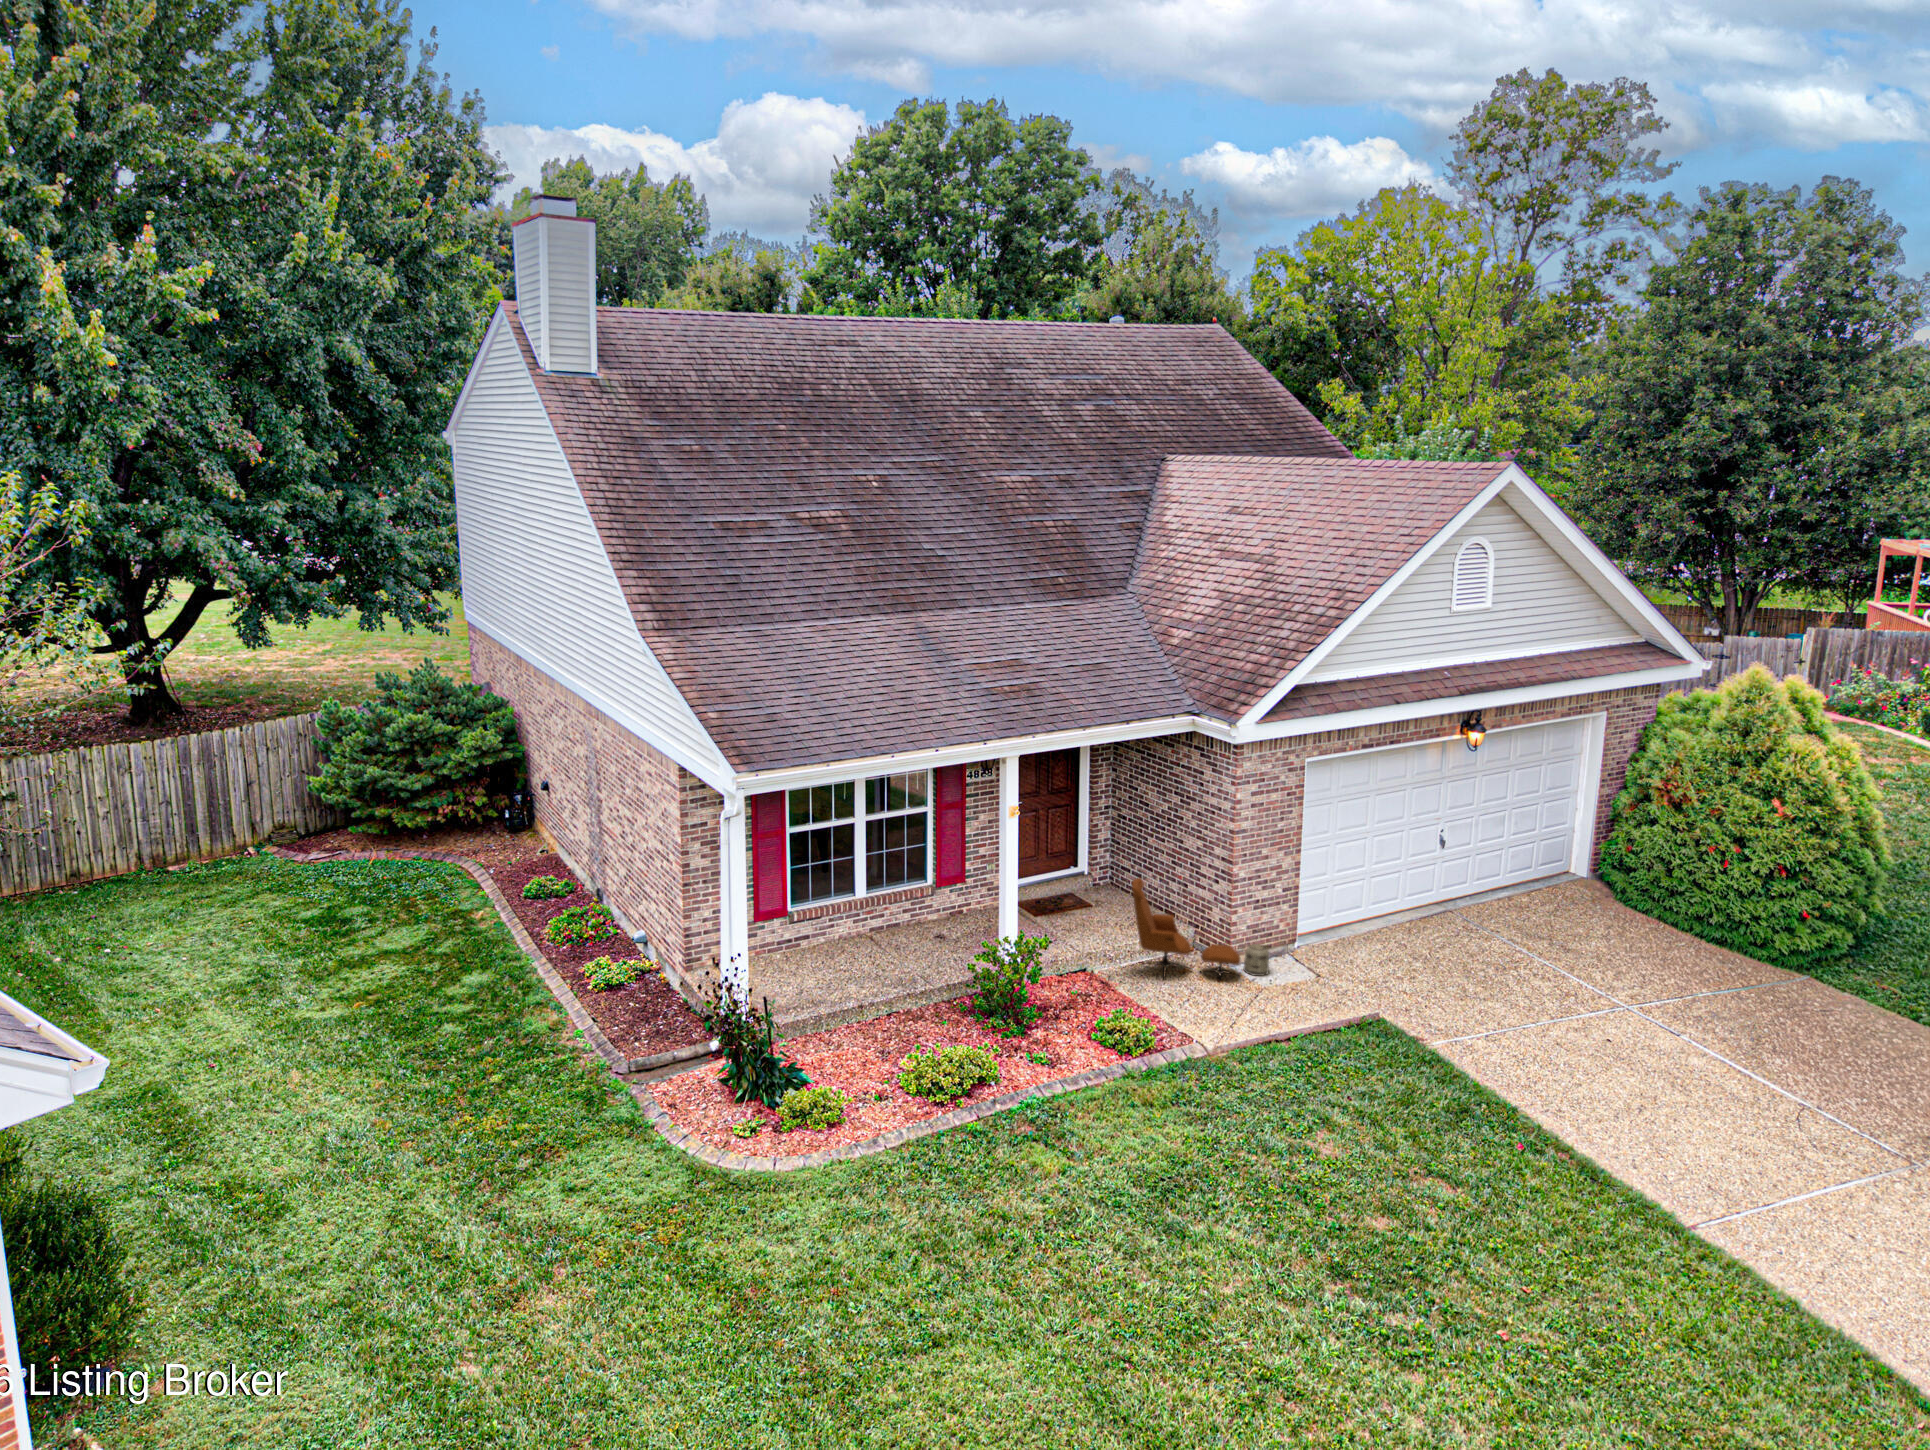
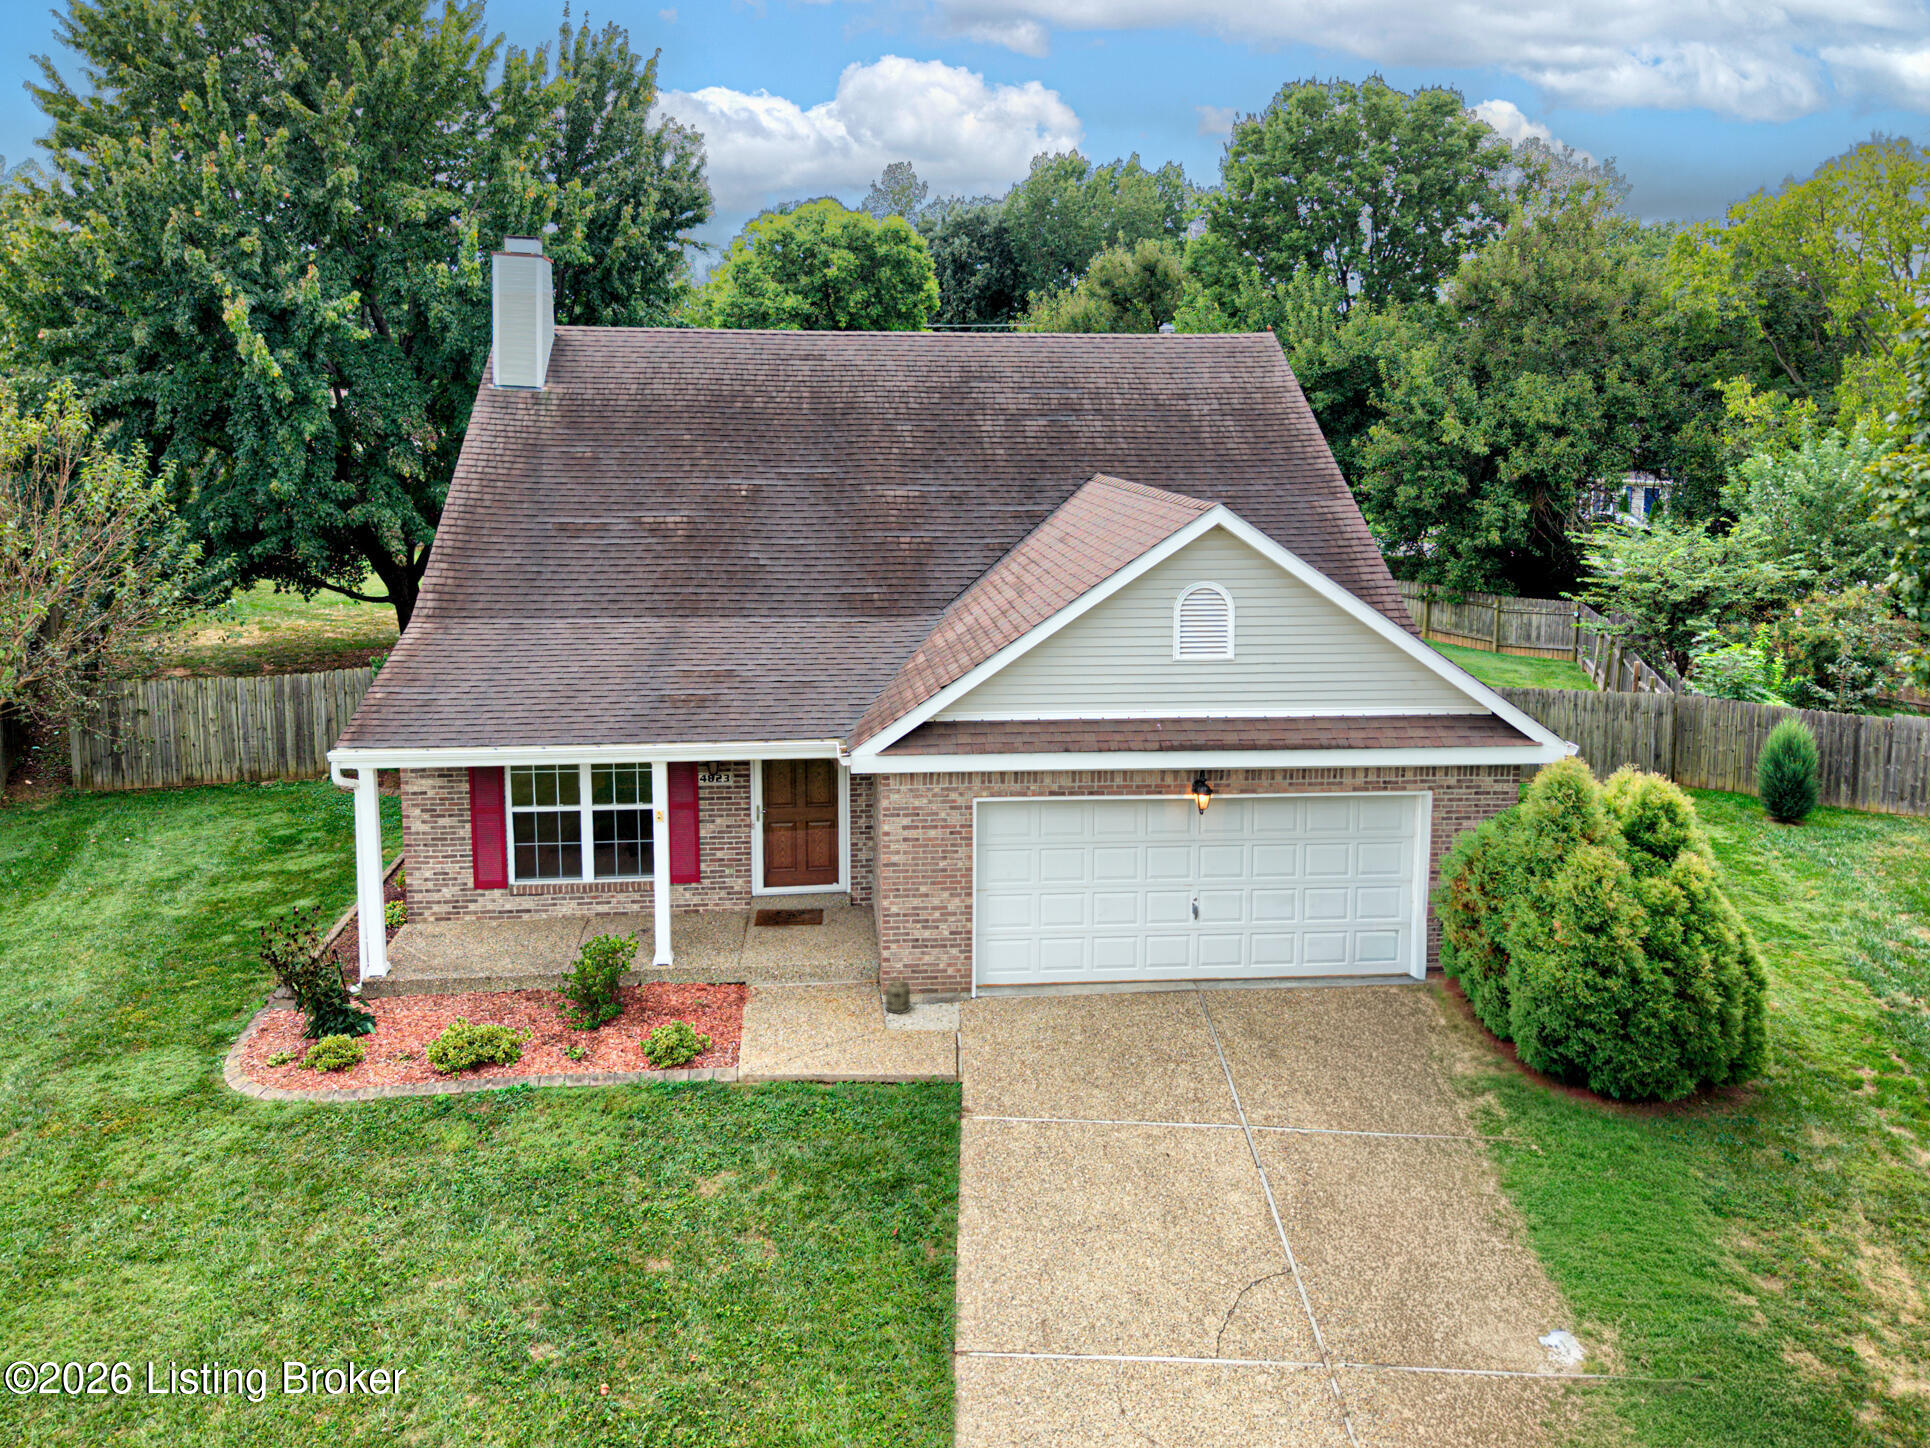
lounge chair: present [1132,878,1240,980] -> none [780,897,878,1013]

